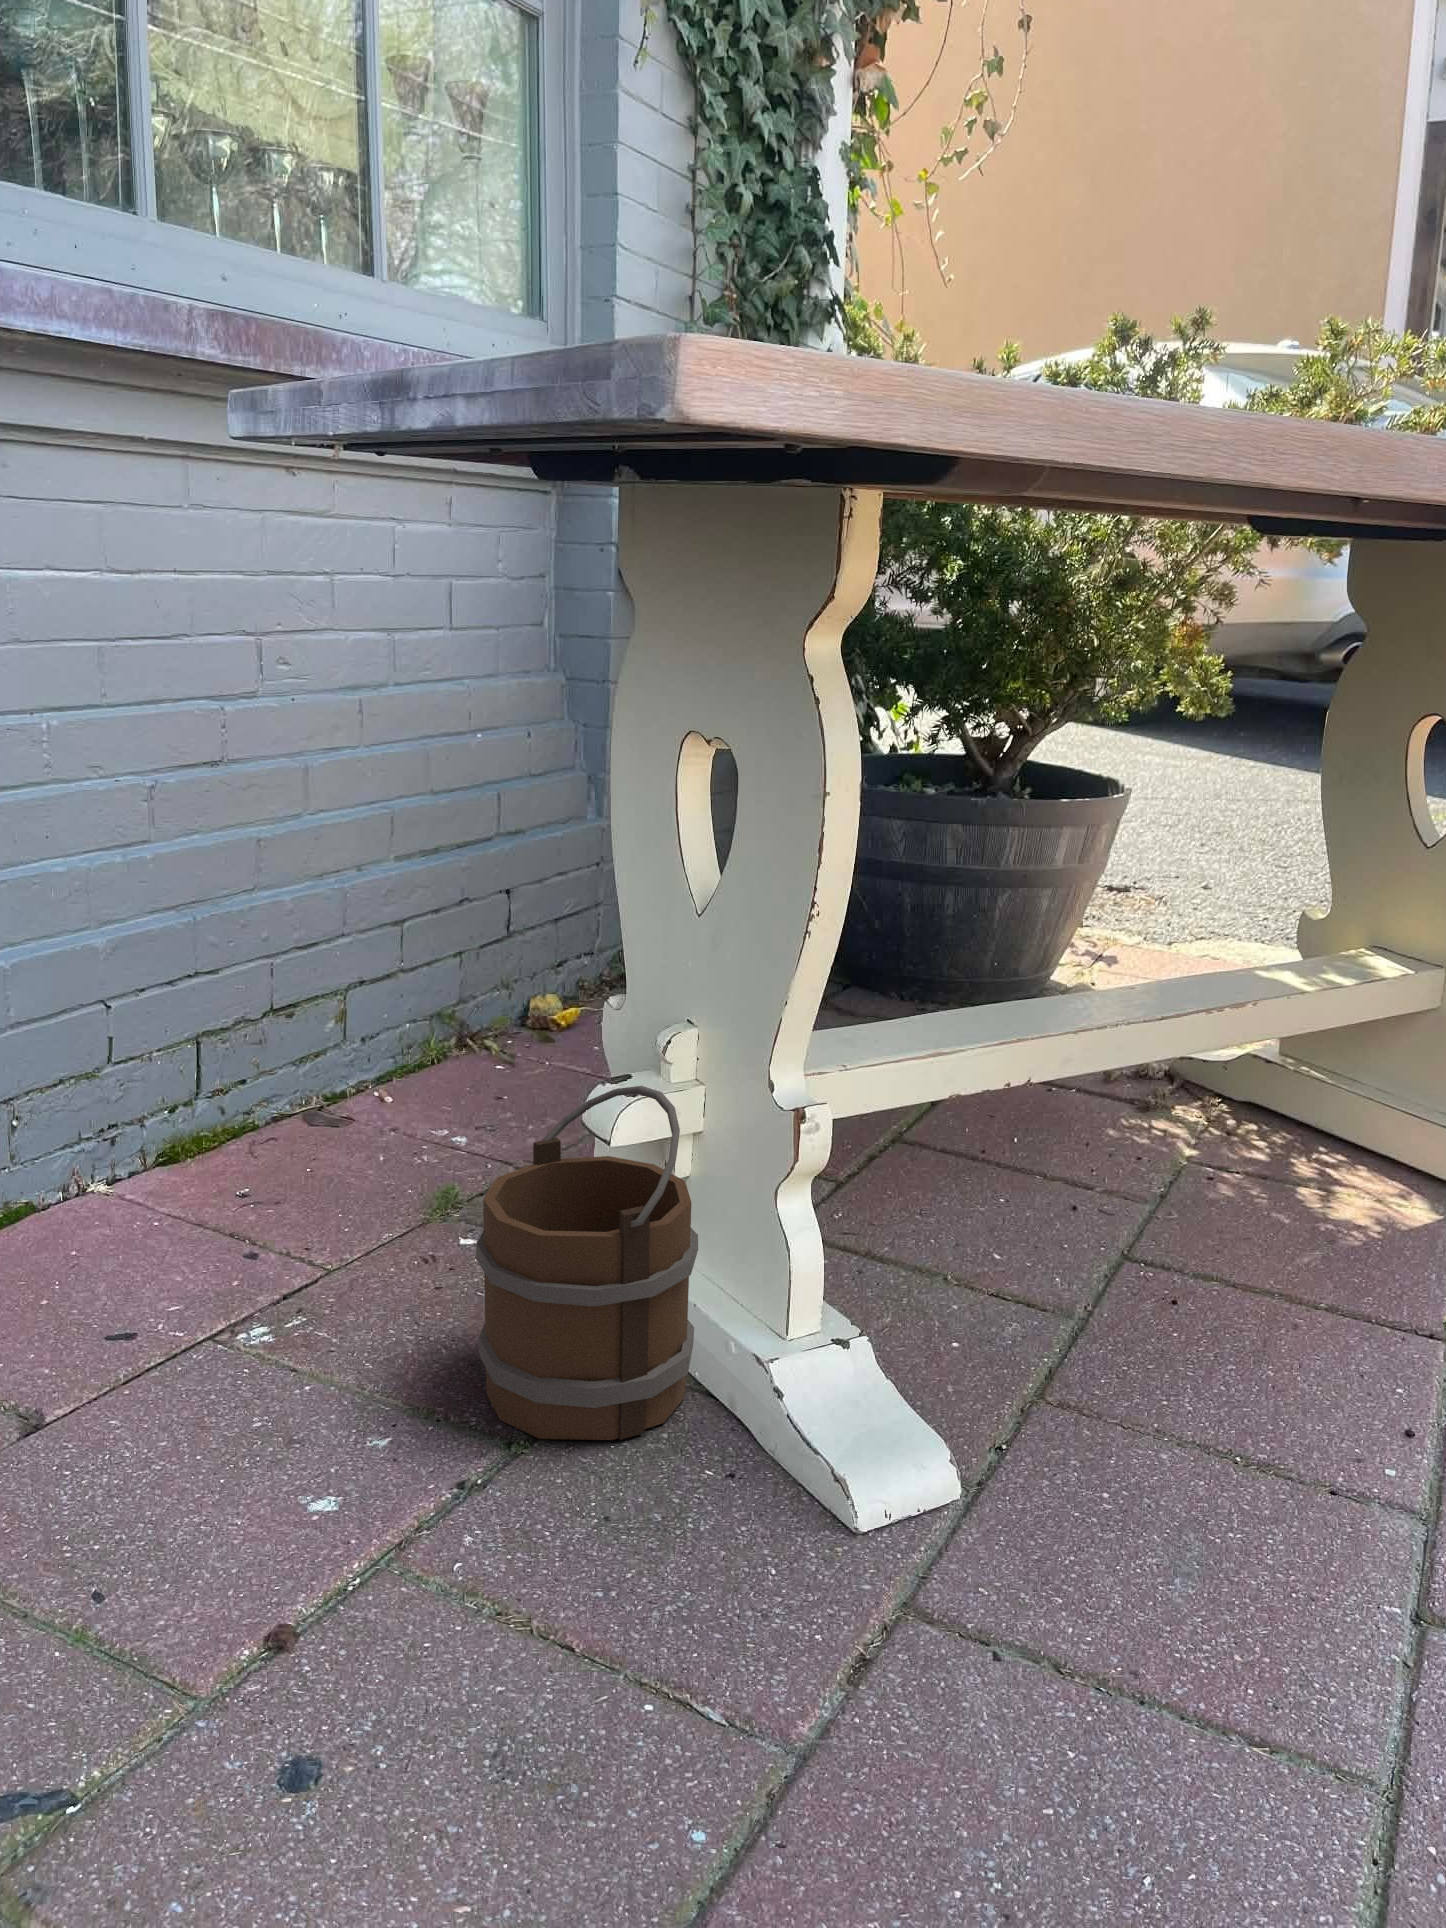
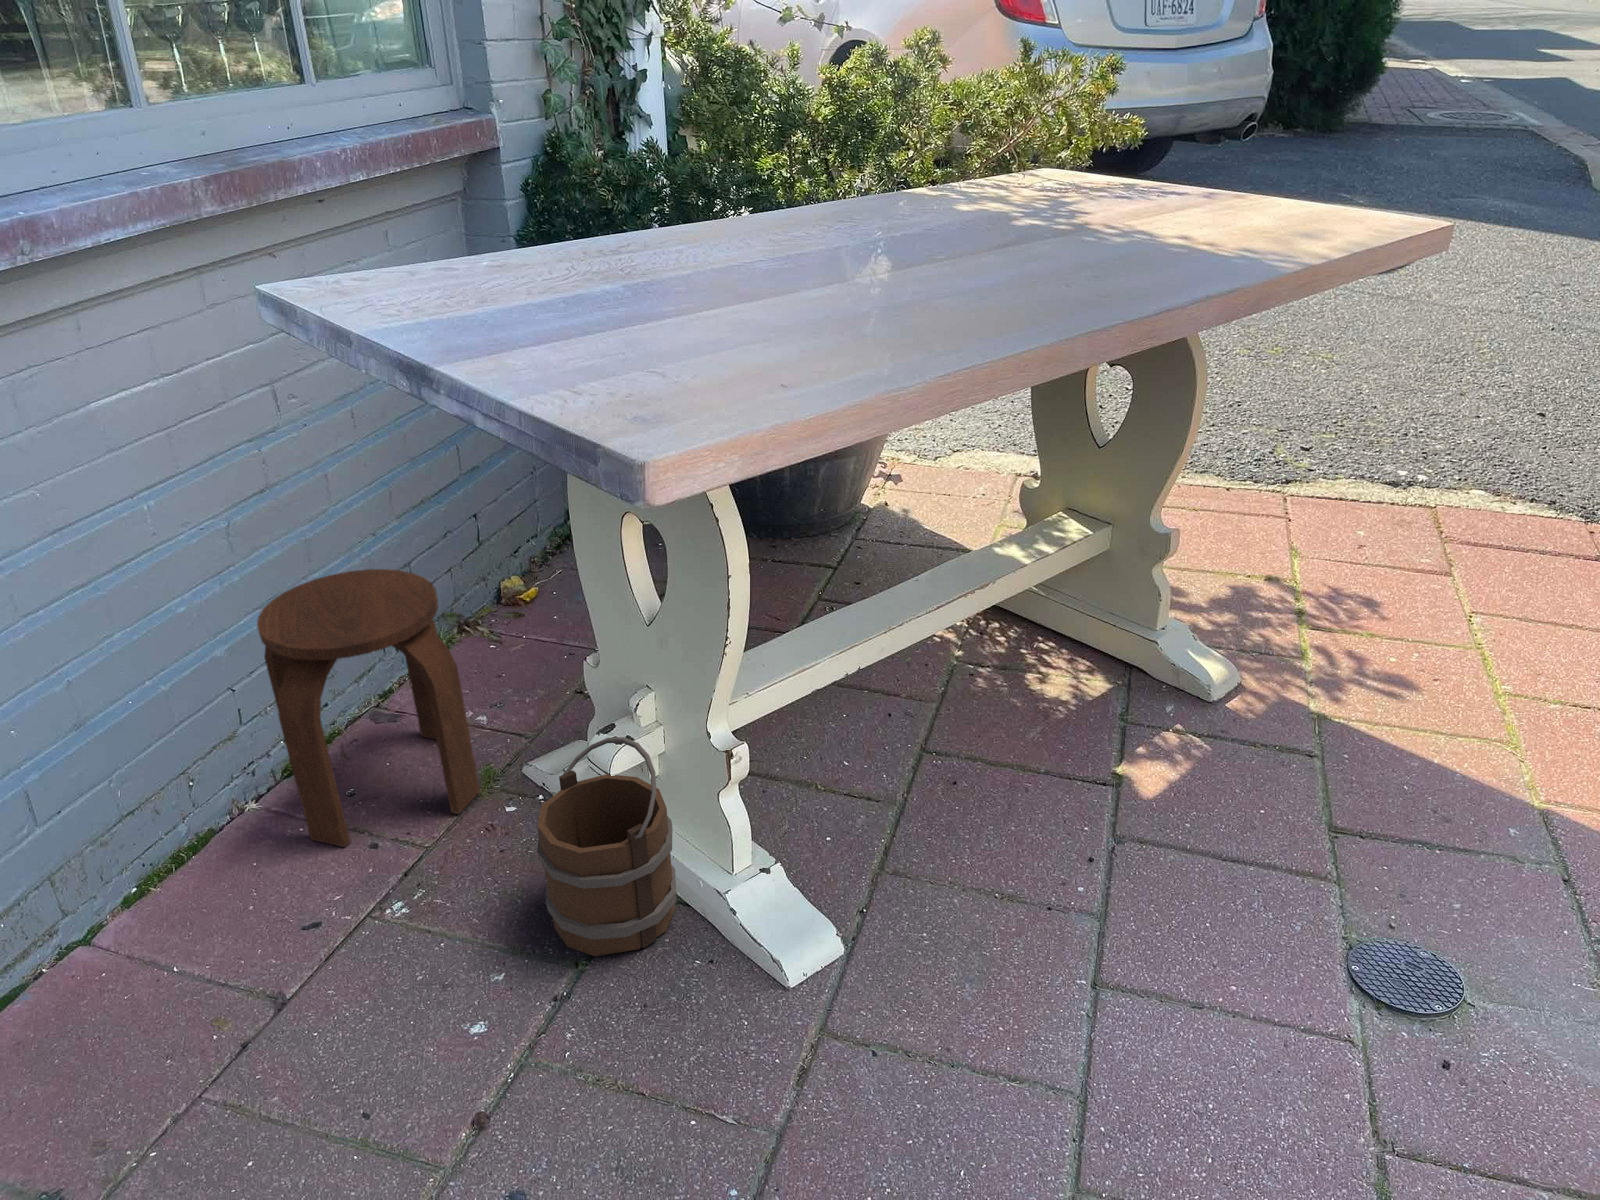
stool: none [153,870,426,1253] -> present [257,569,480,847]

